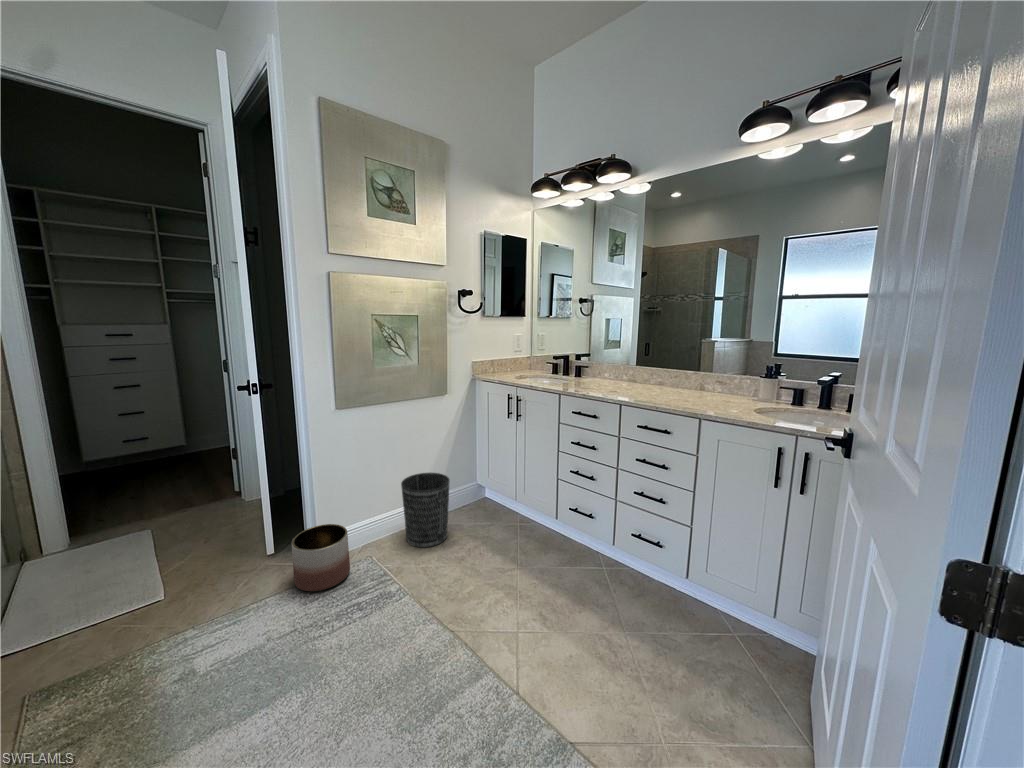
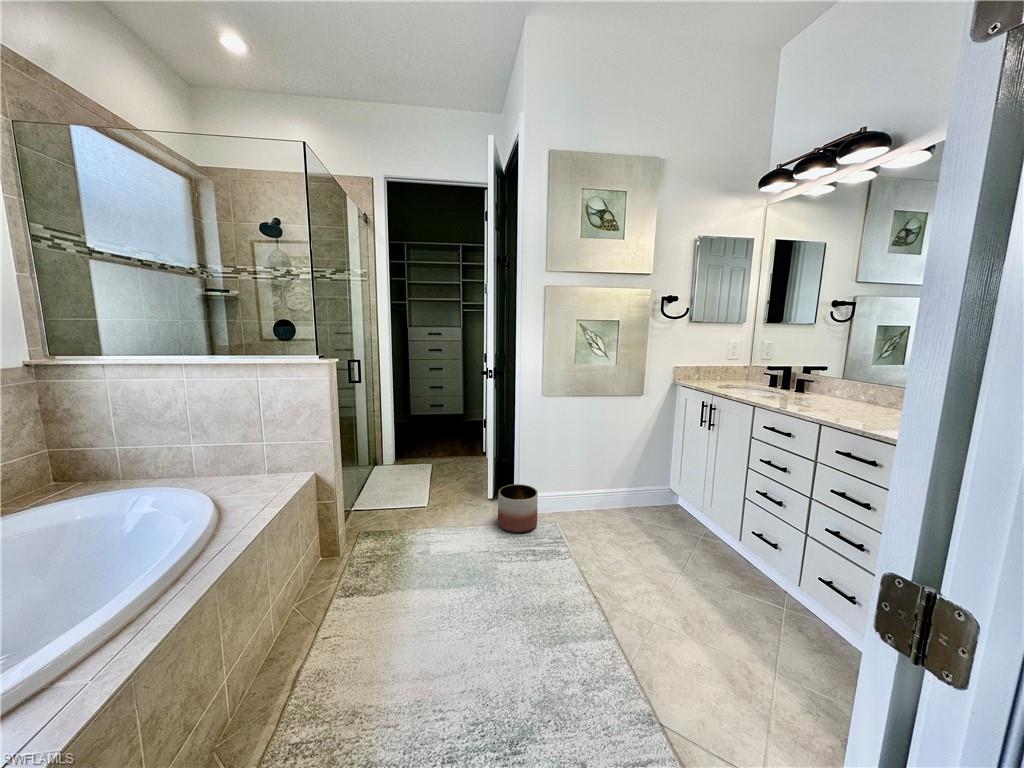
wastebasket: present [401,473,450,548] -> none [587,463,631,530]

